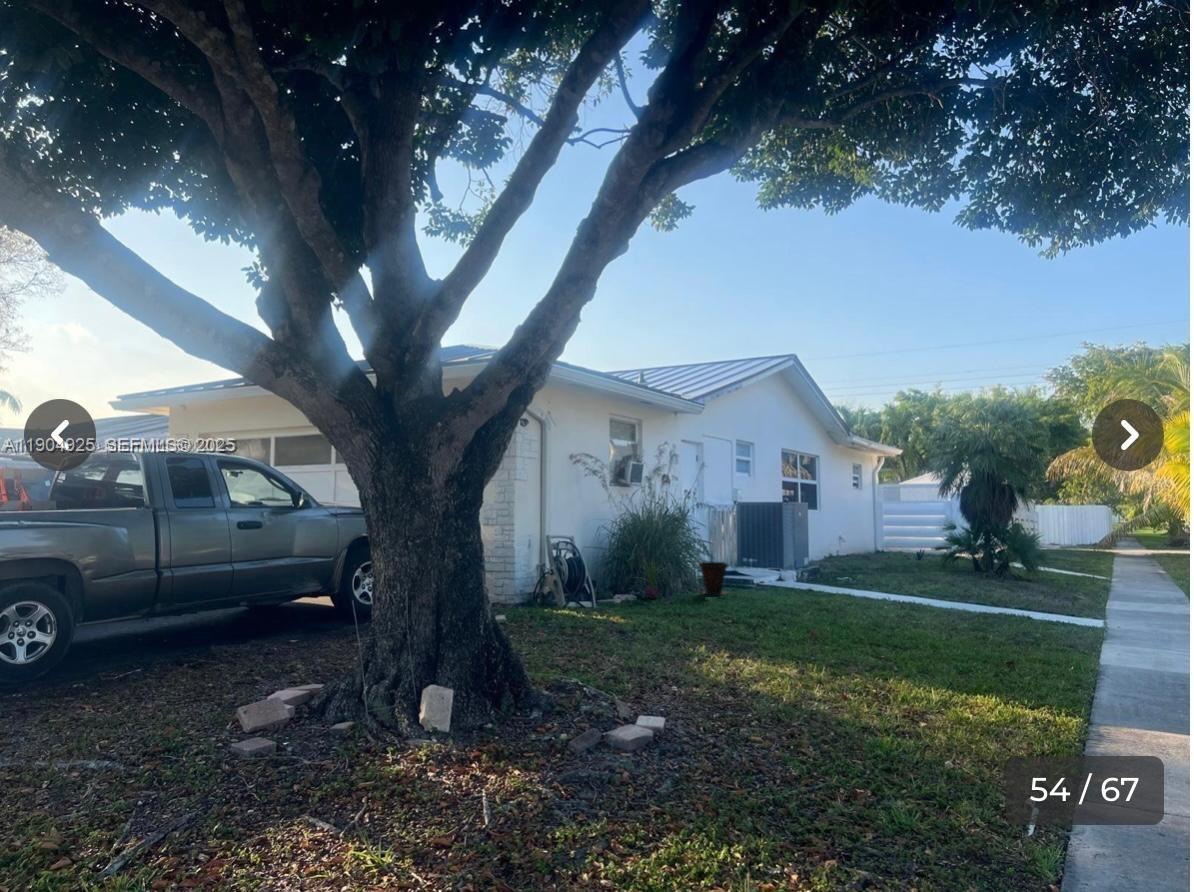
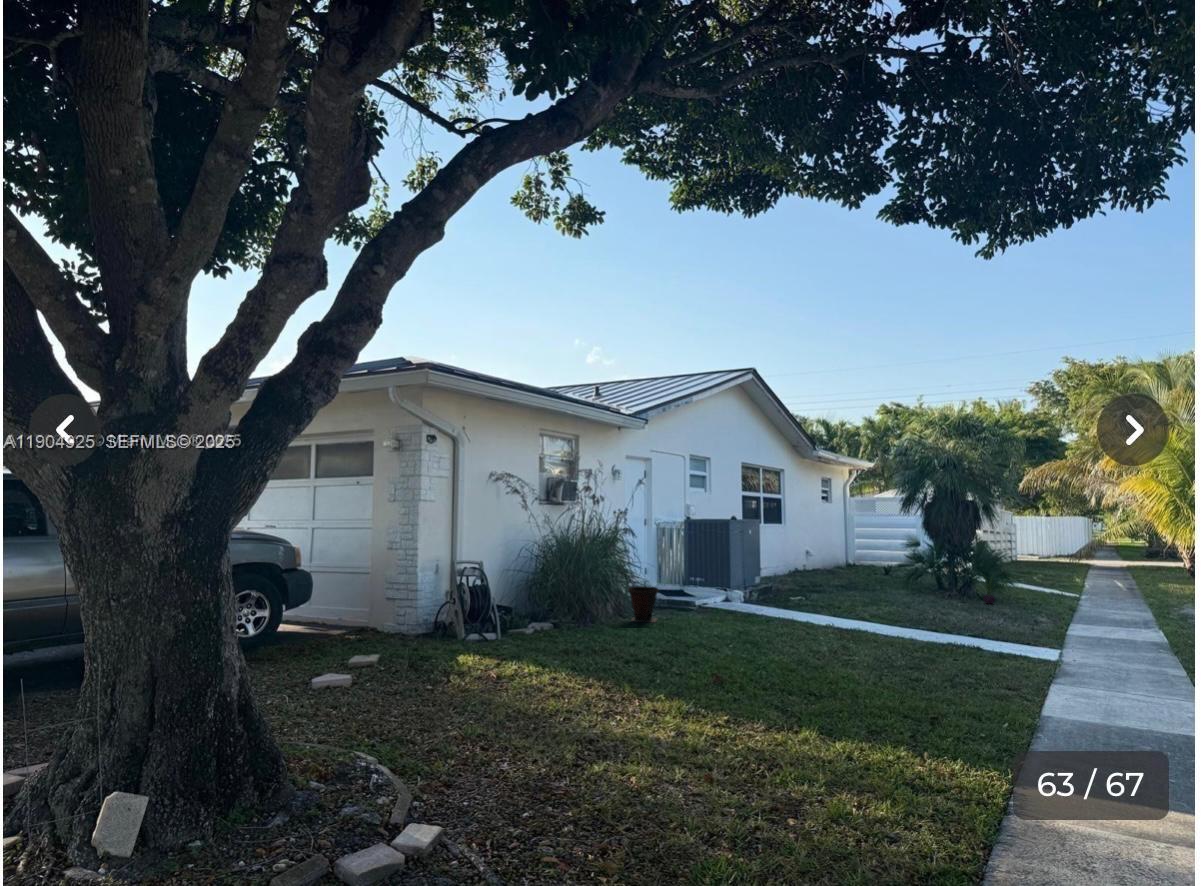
decorative plant: present [645,562,659,599] -> present [980,575,995,604]

